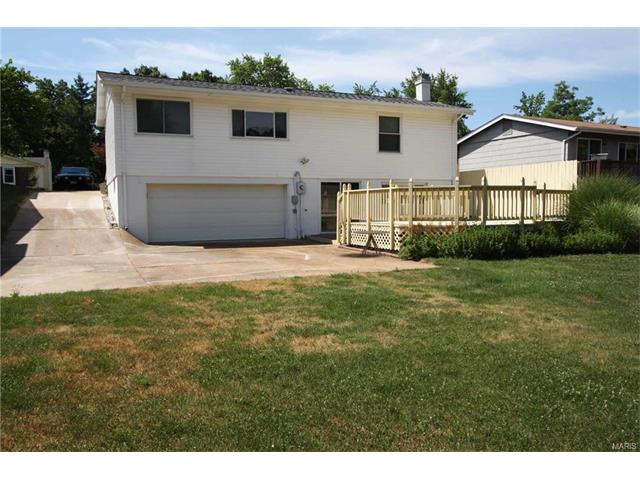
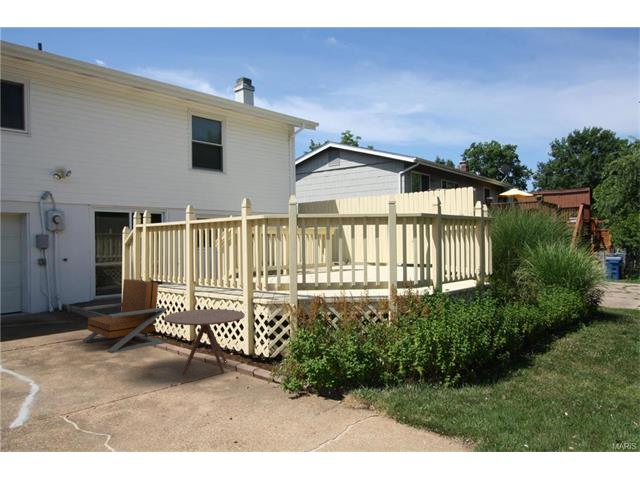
lounge chair: none [319,219,357,251] -> present [83,279,167,353]

